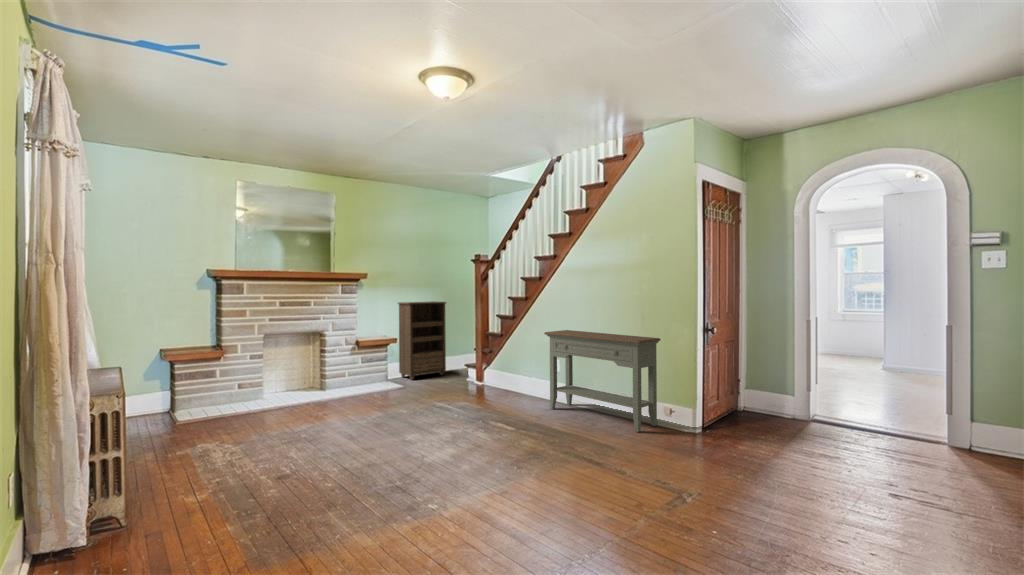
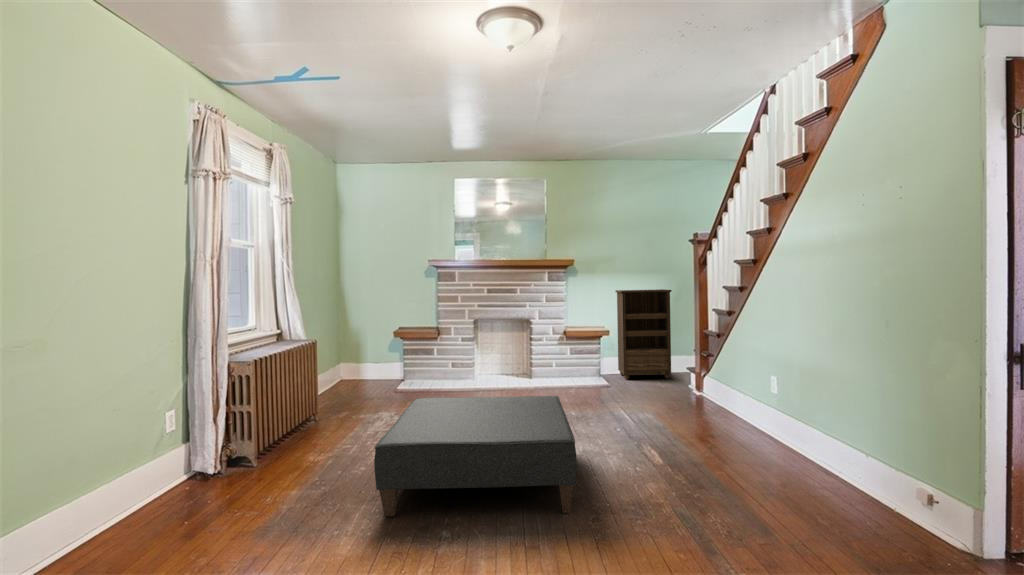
console table: present [544,330,661,432] -> none [733,333,908,520]
ottoman: none [319,391,520,510] -> present [374,396,577,517]

